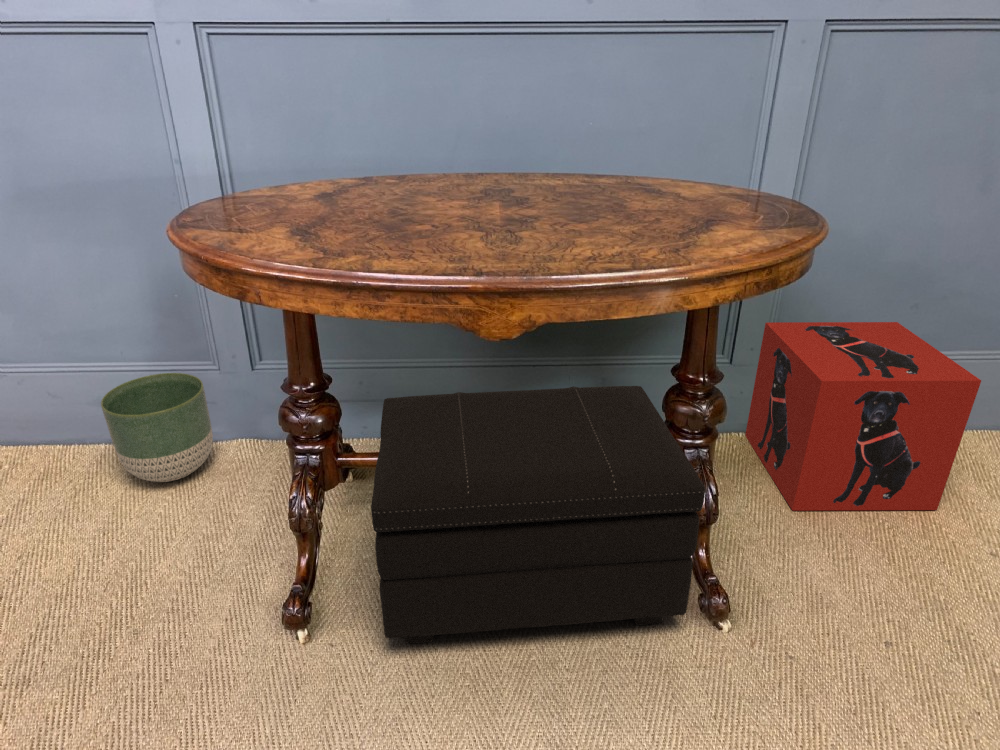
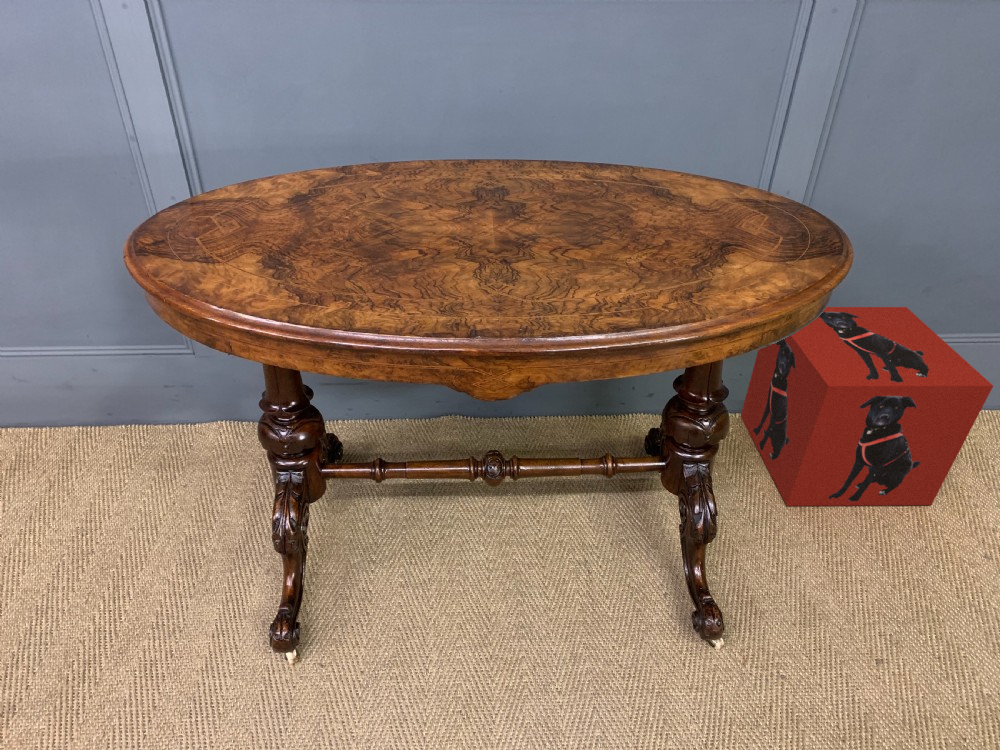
planter: present [101,373,213,482] -> none [70,358,193,474]
footstool: present [371,386,705,643] -> none [357,390,708,665]

